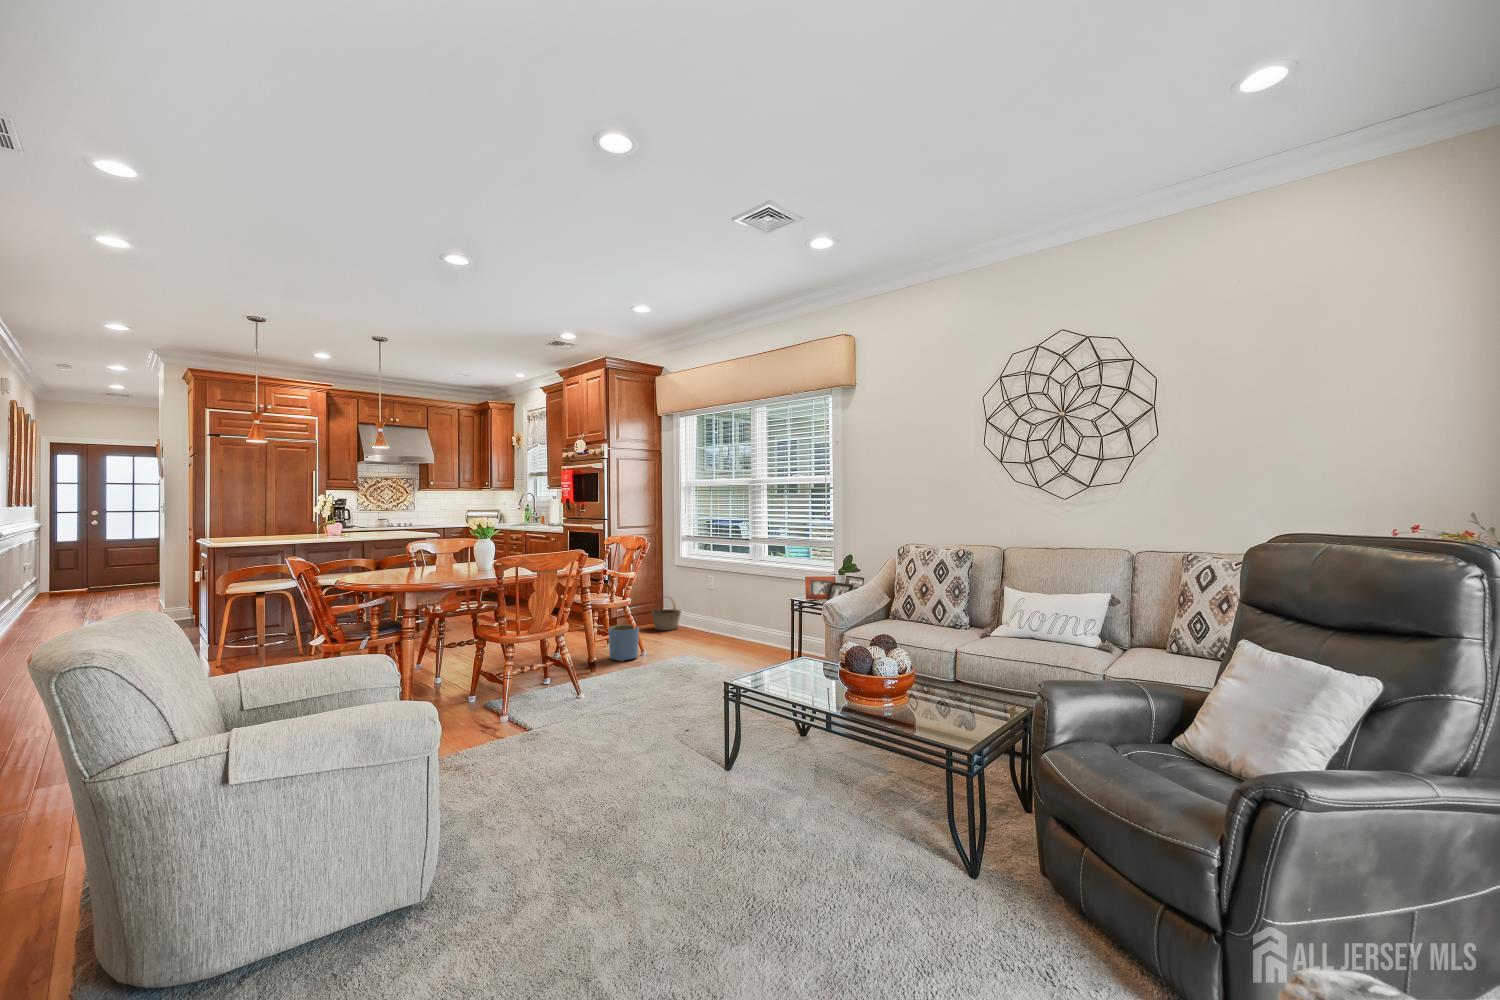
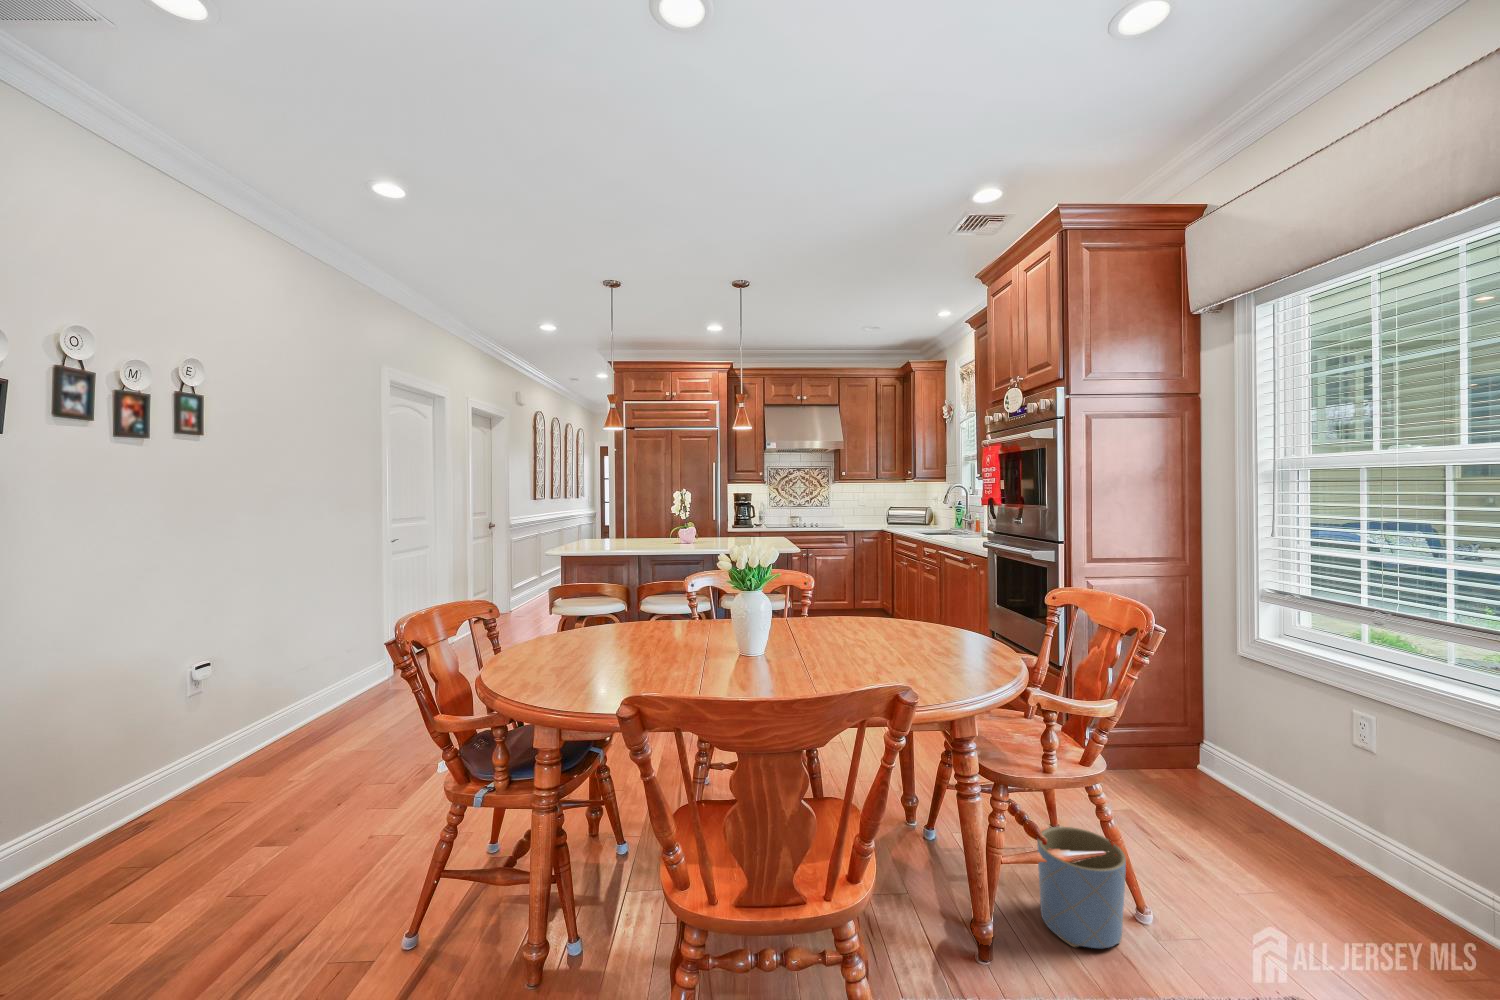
basket: present [652,598,681,631] -> none [1168,722,1254,811]

